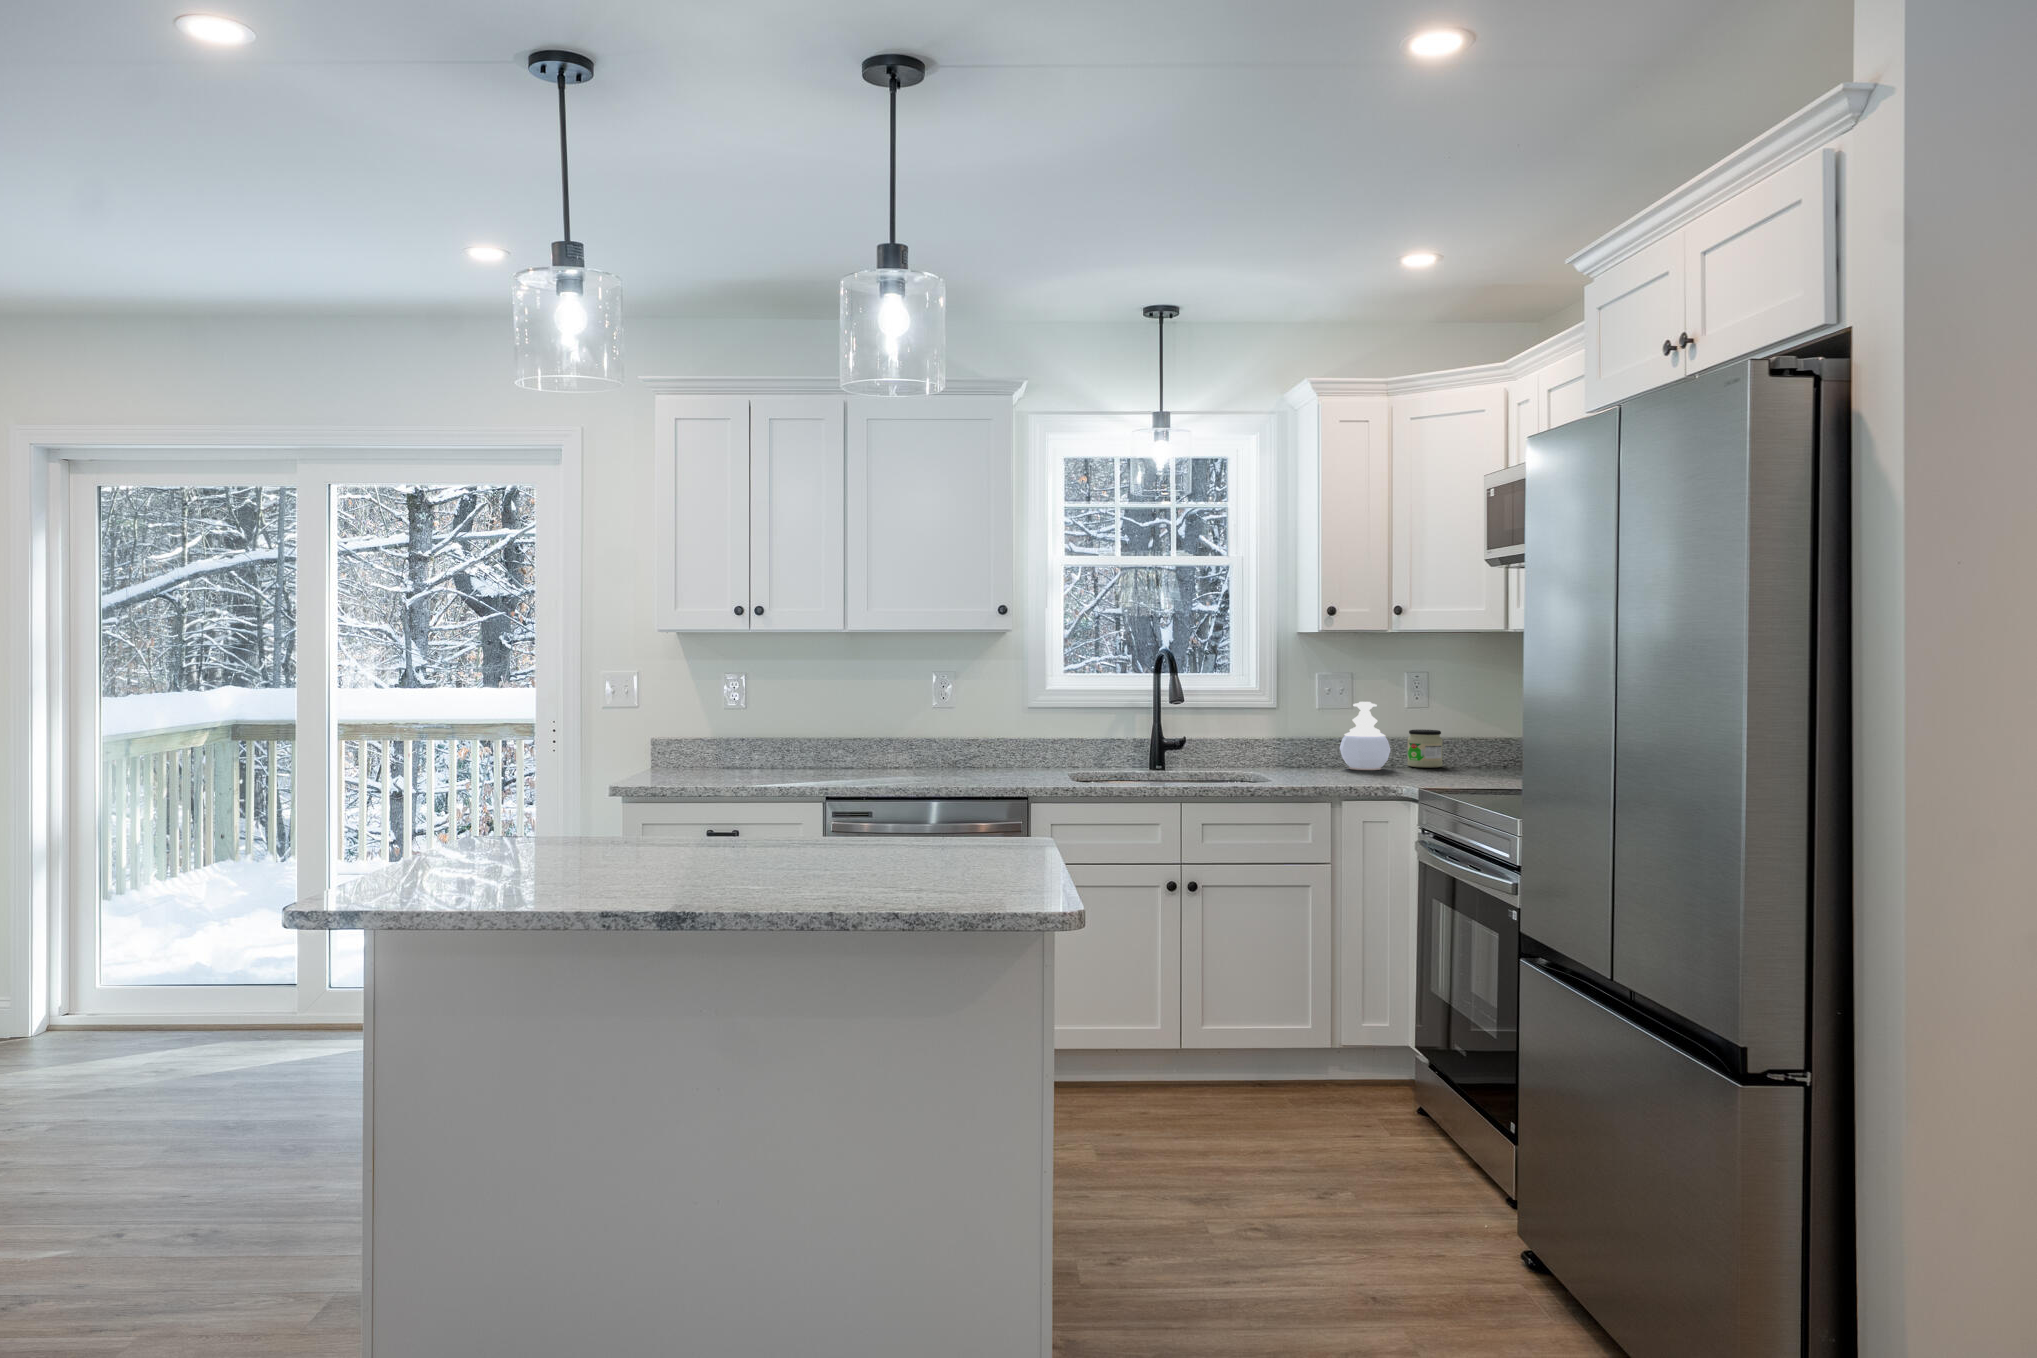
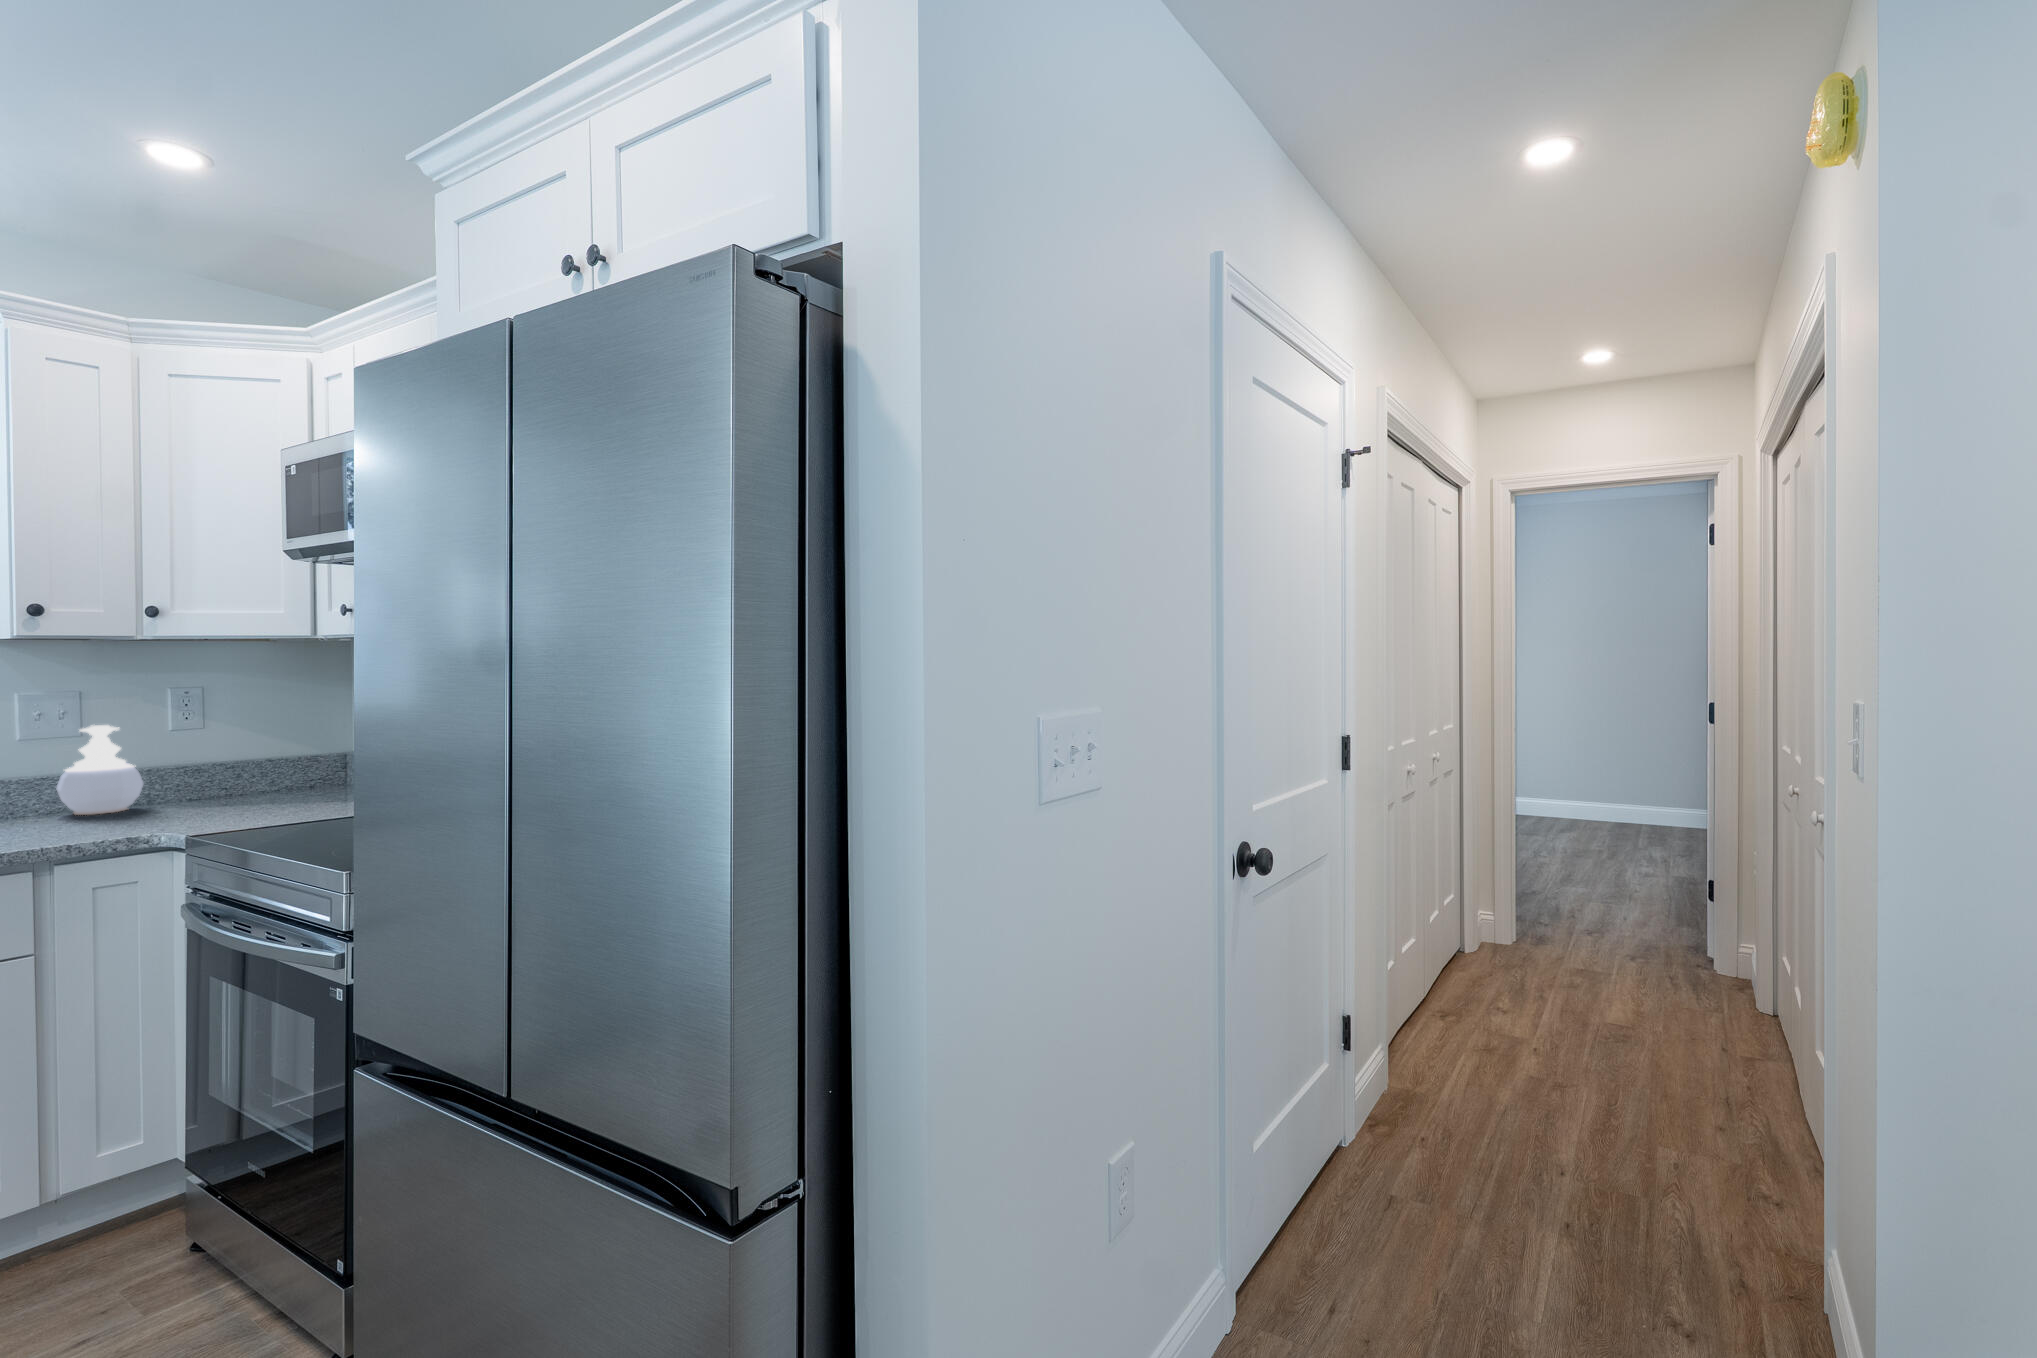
jar: present [1407,730,1443,768] -> none [171,752,225,799]

